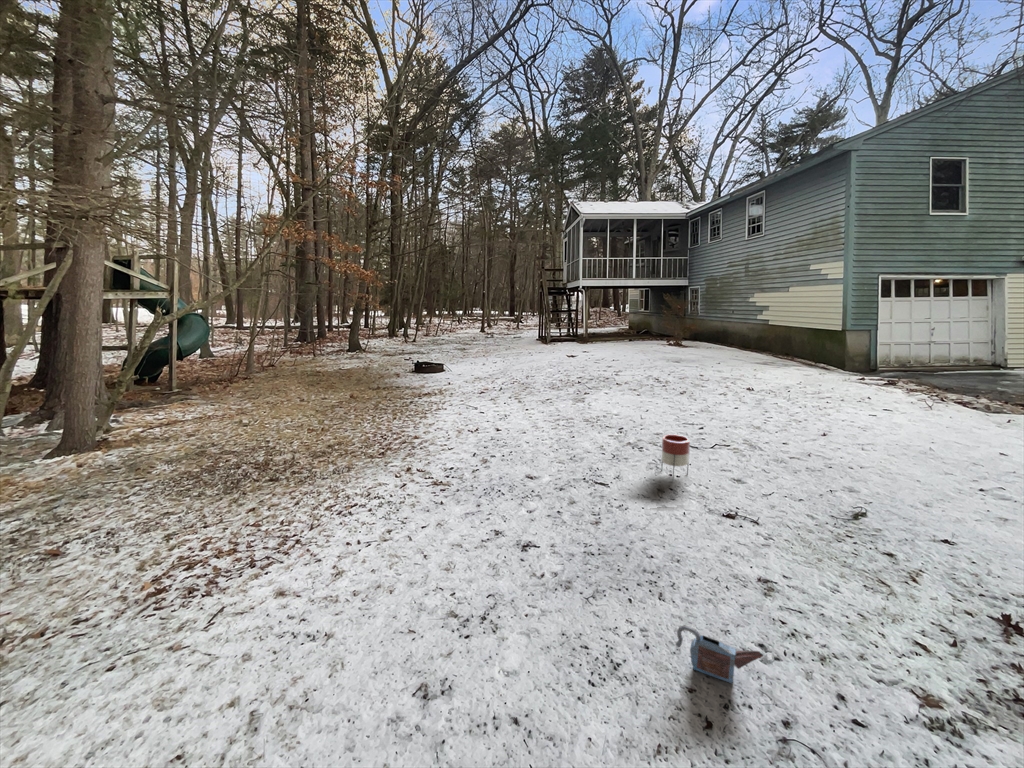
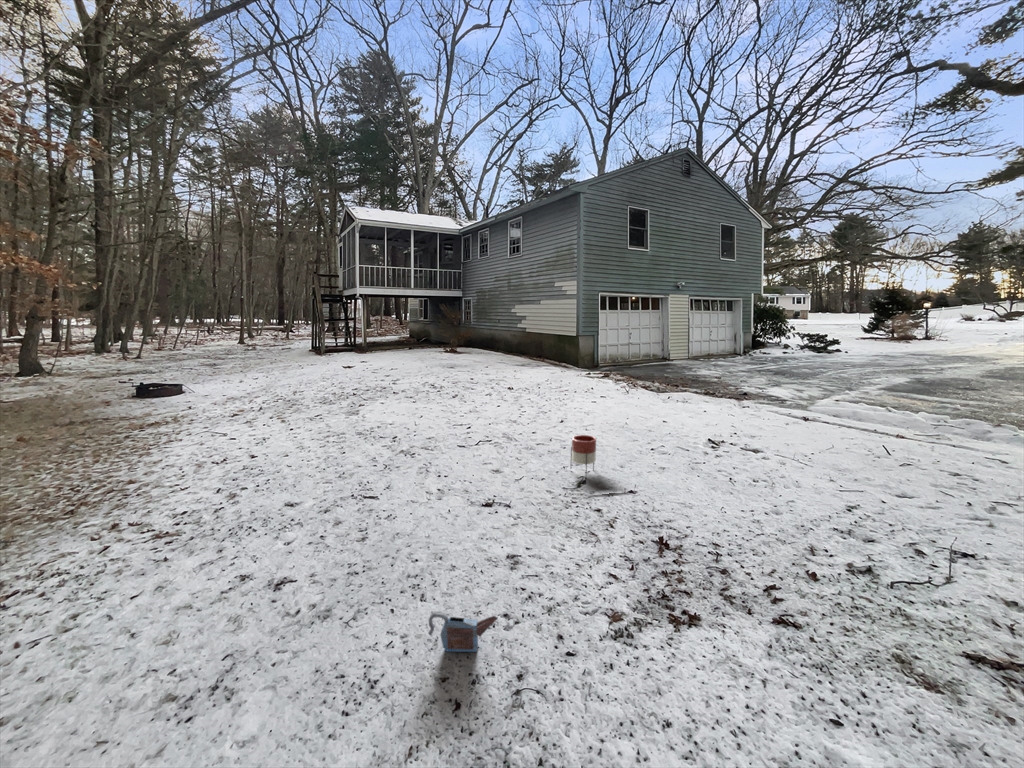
planter: present [661,434,690,478] -> present [571,435,596,470]

